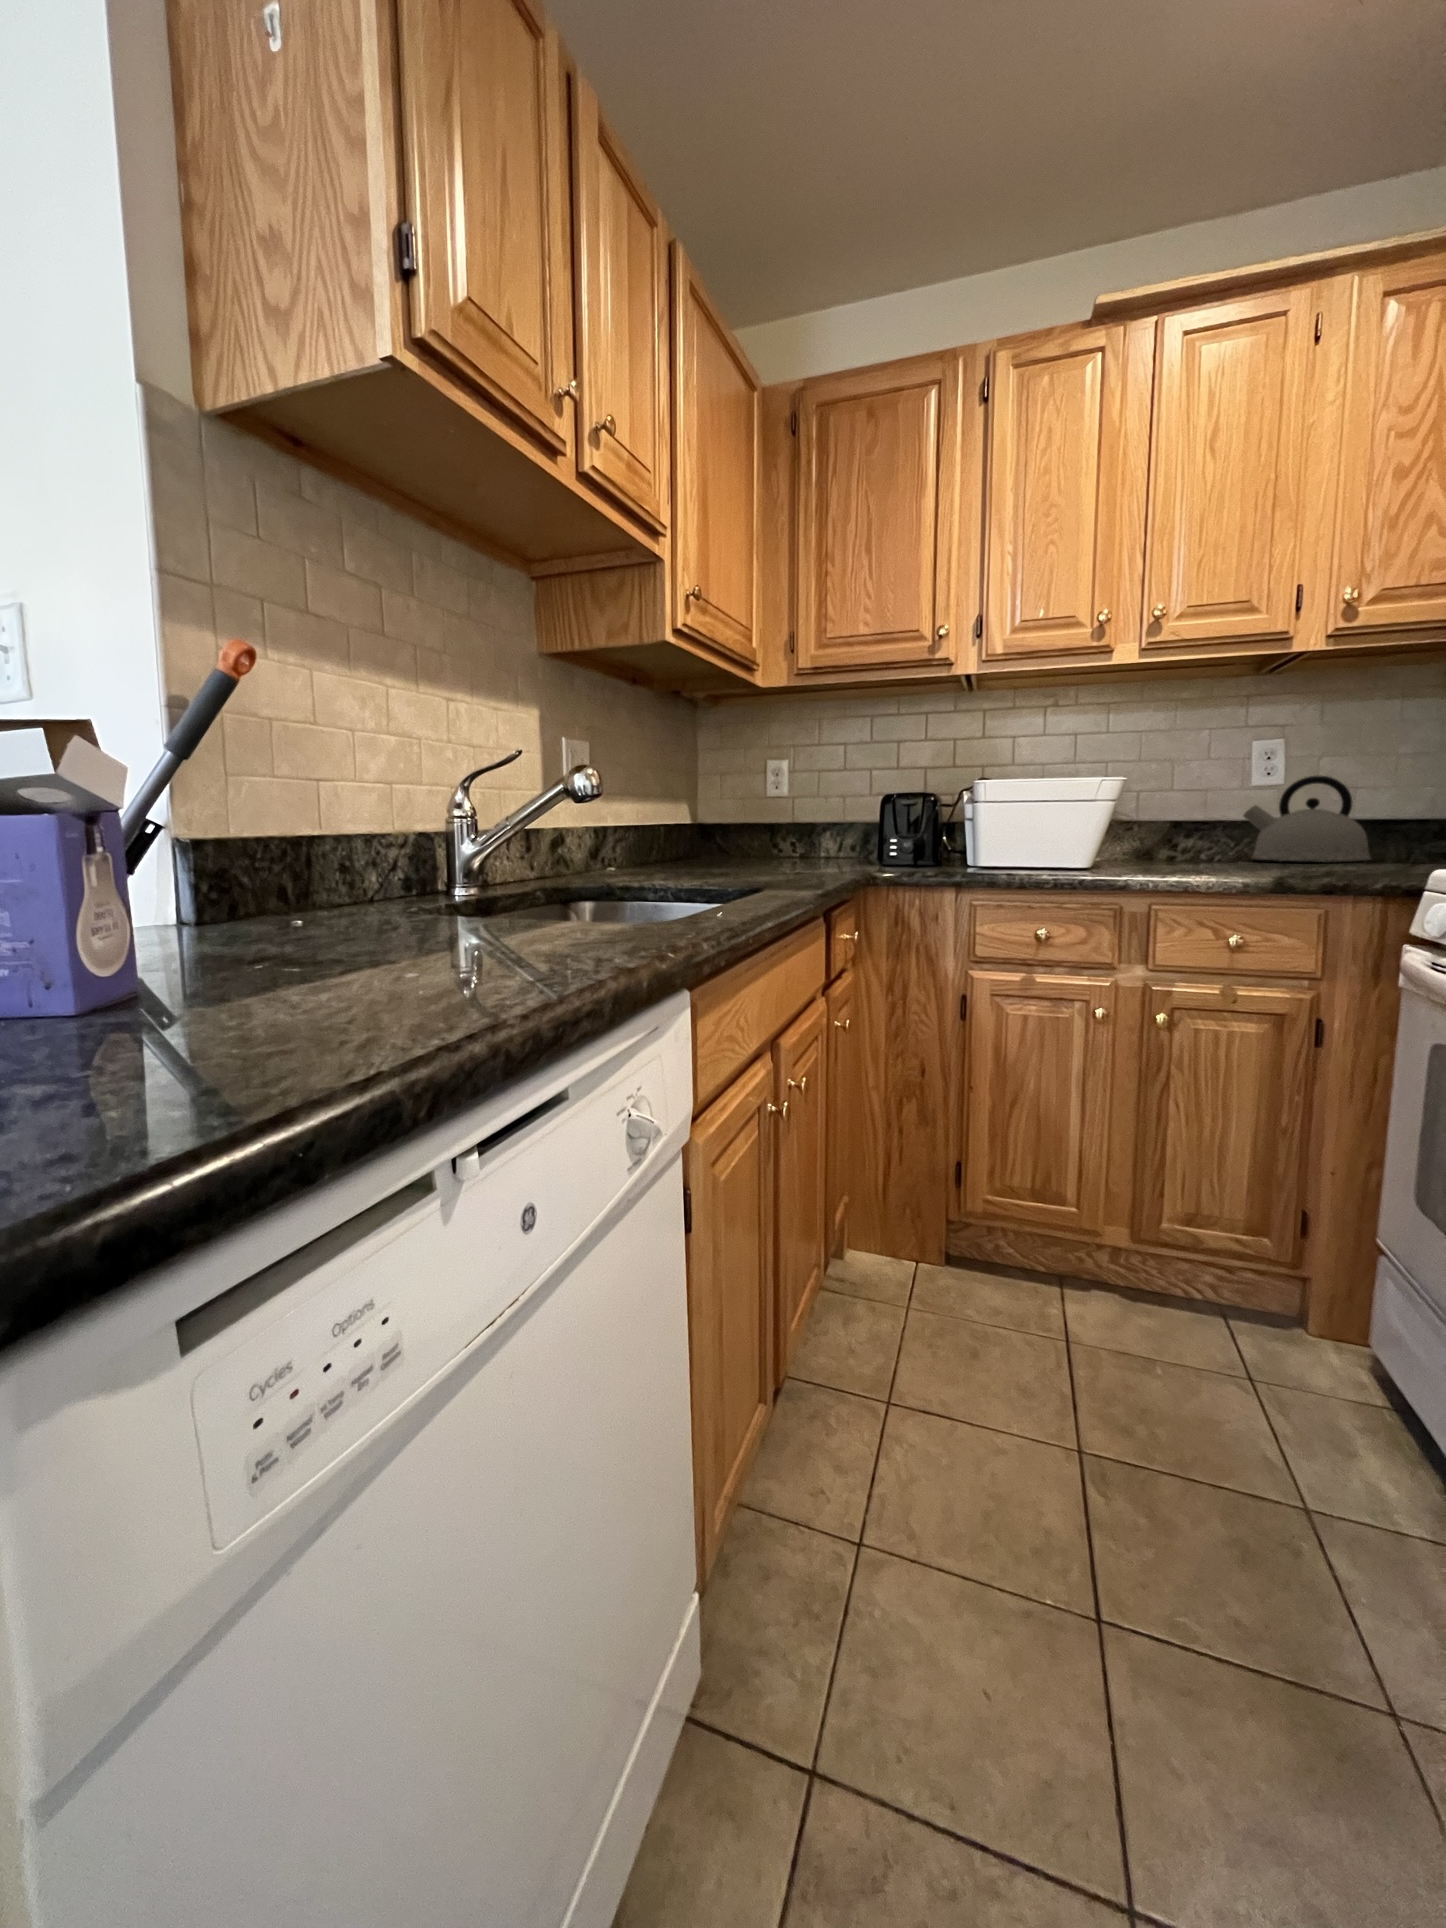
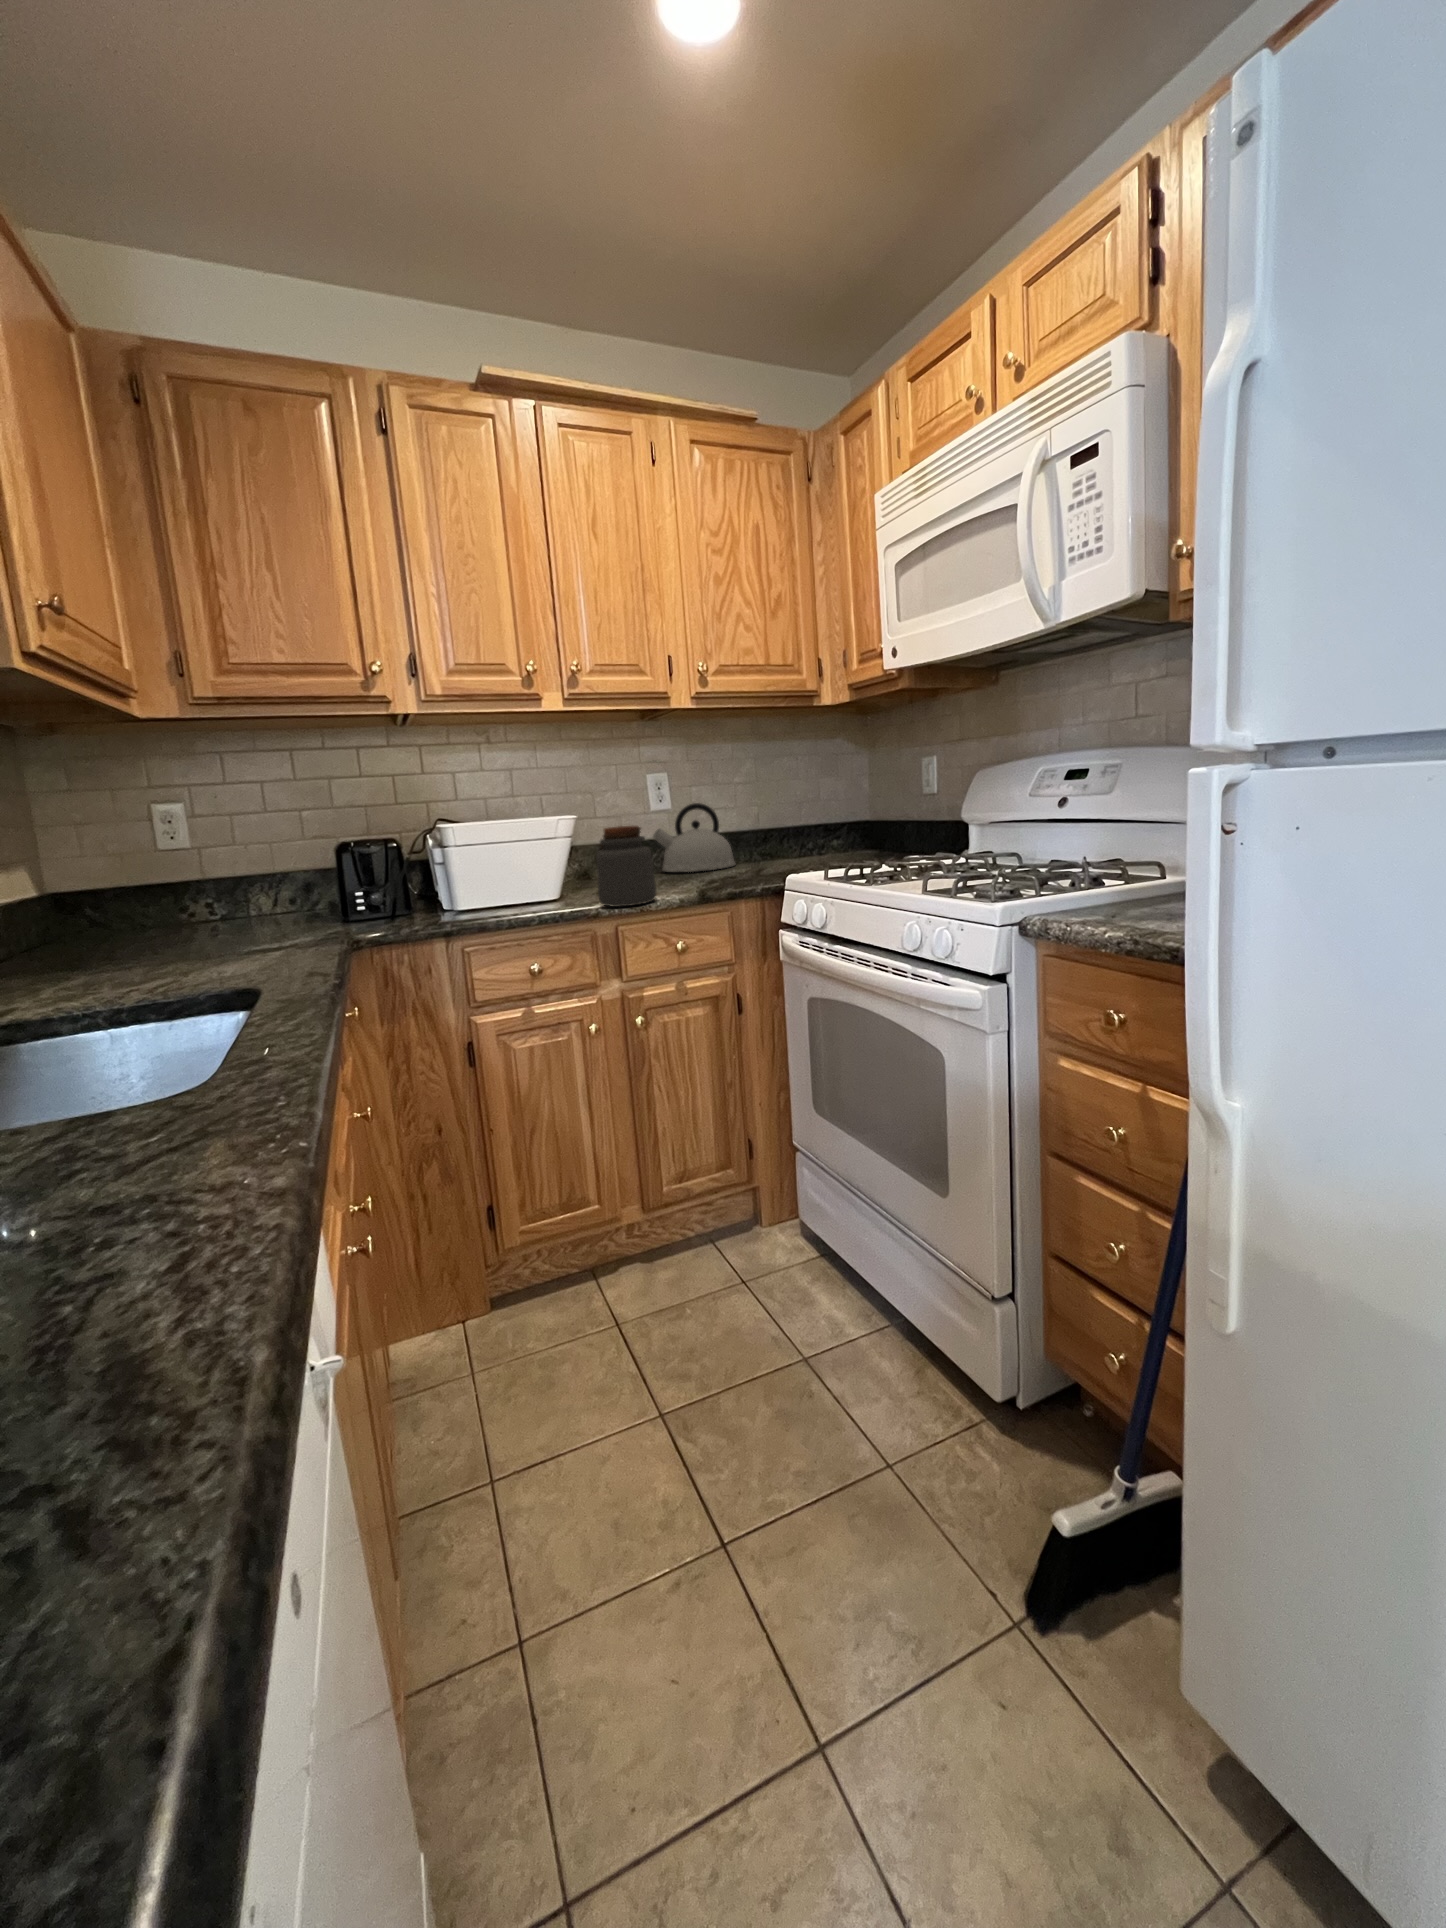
jar: none [1131,787,1210,881] -> present [596,826,656,907]

